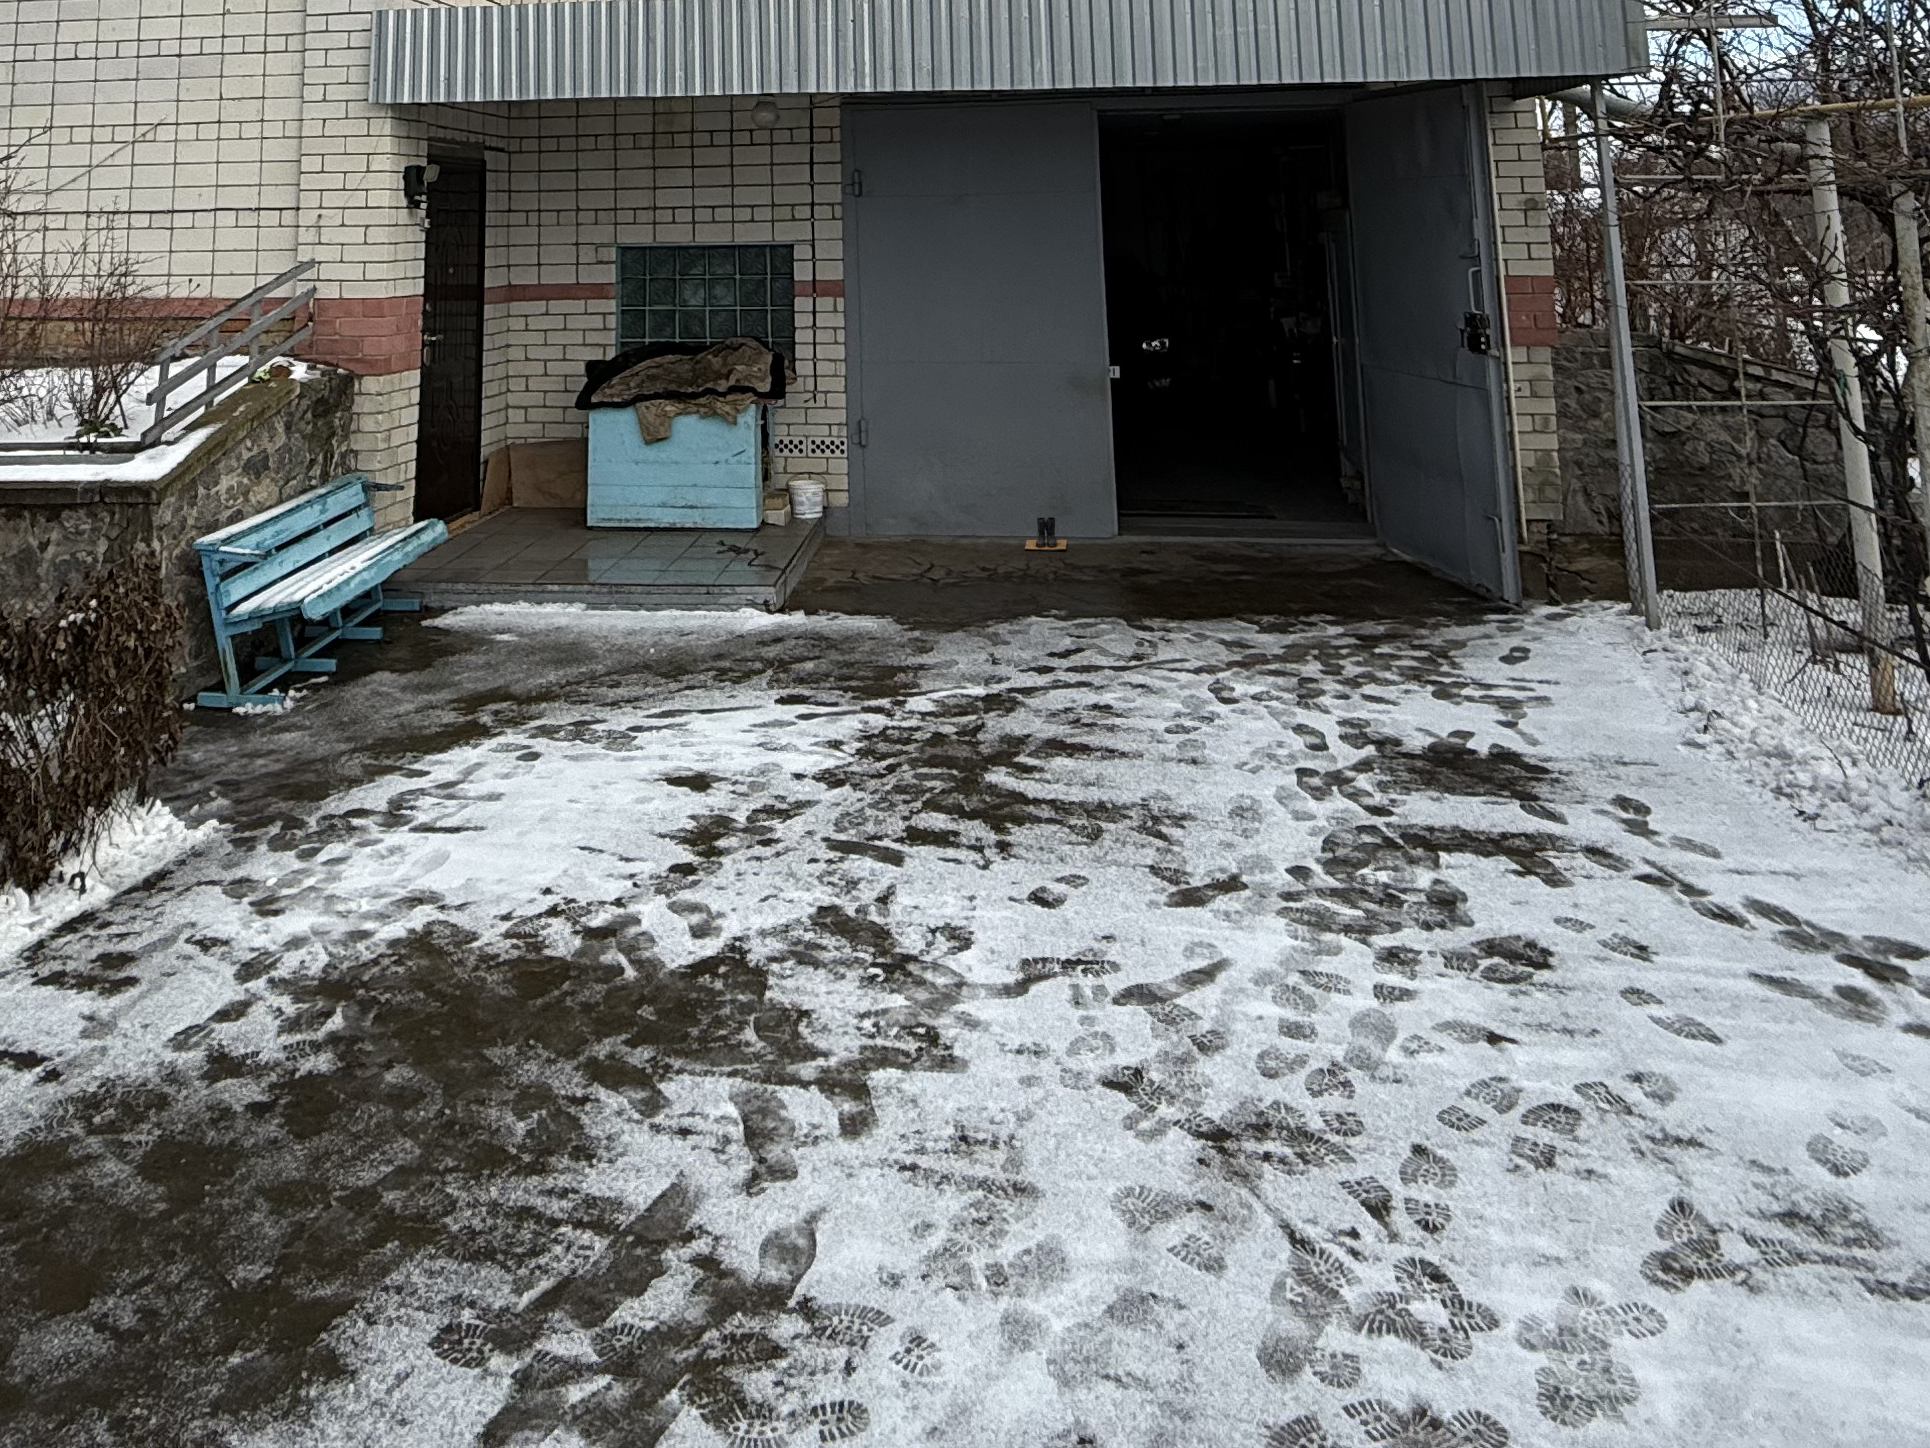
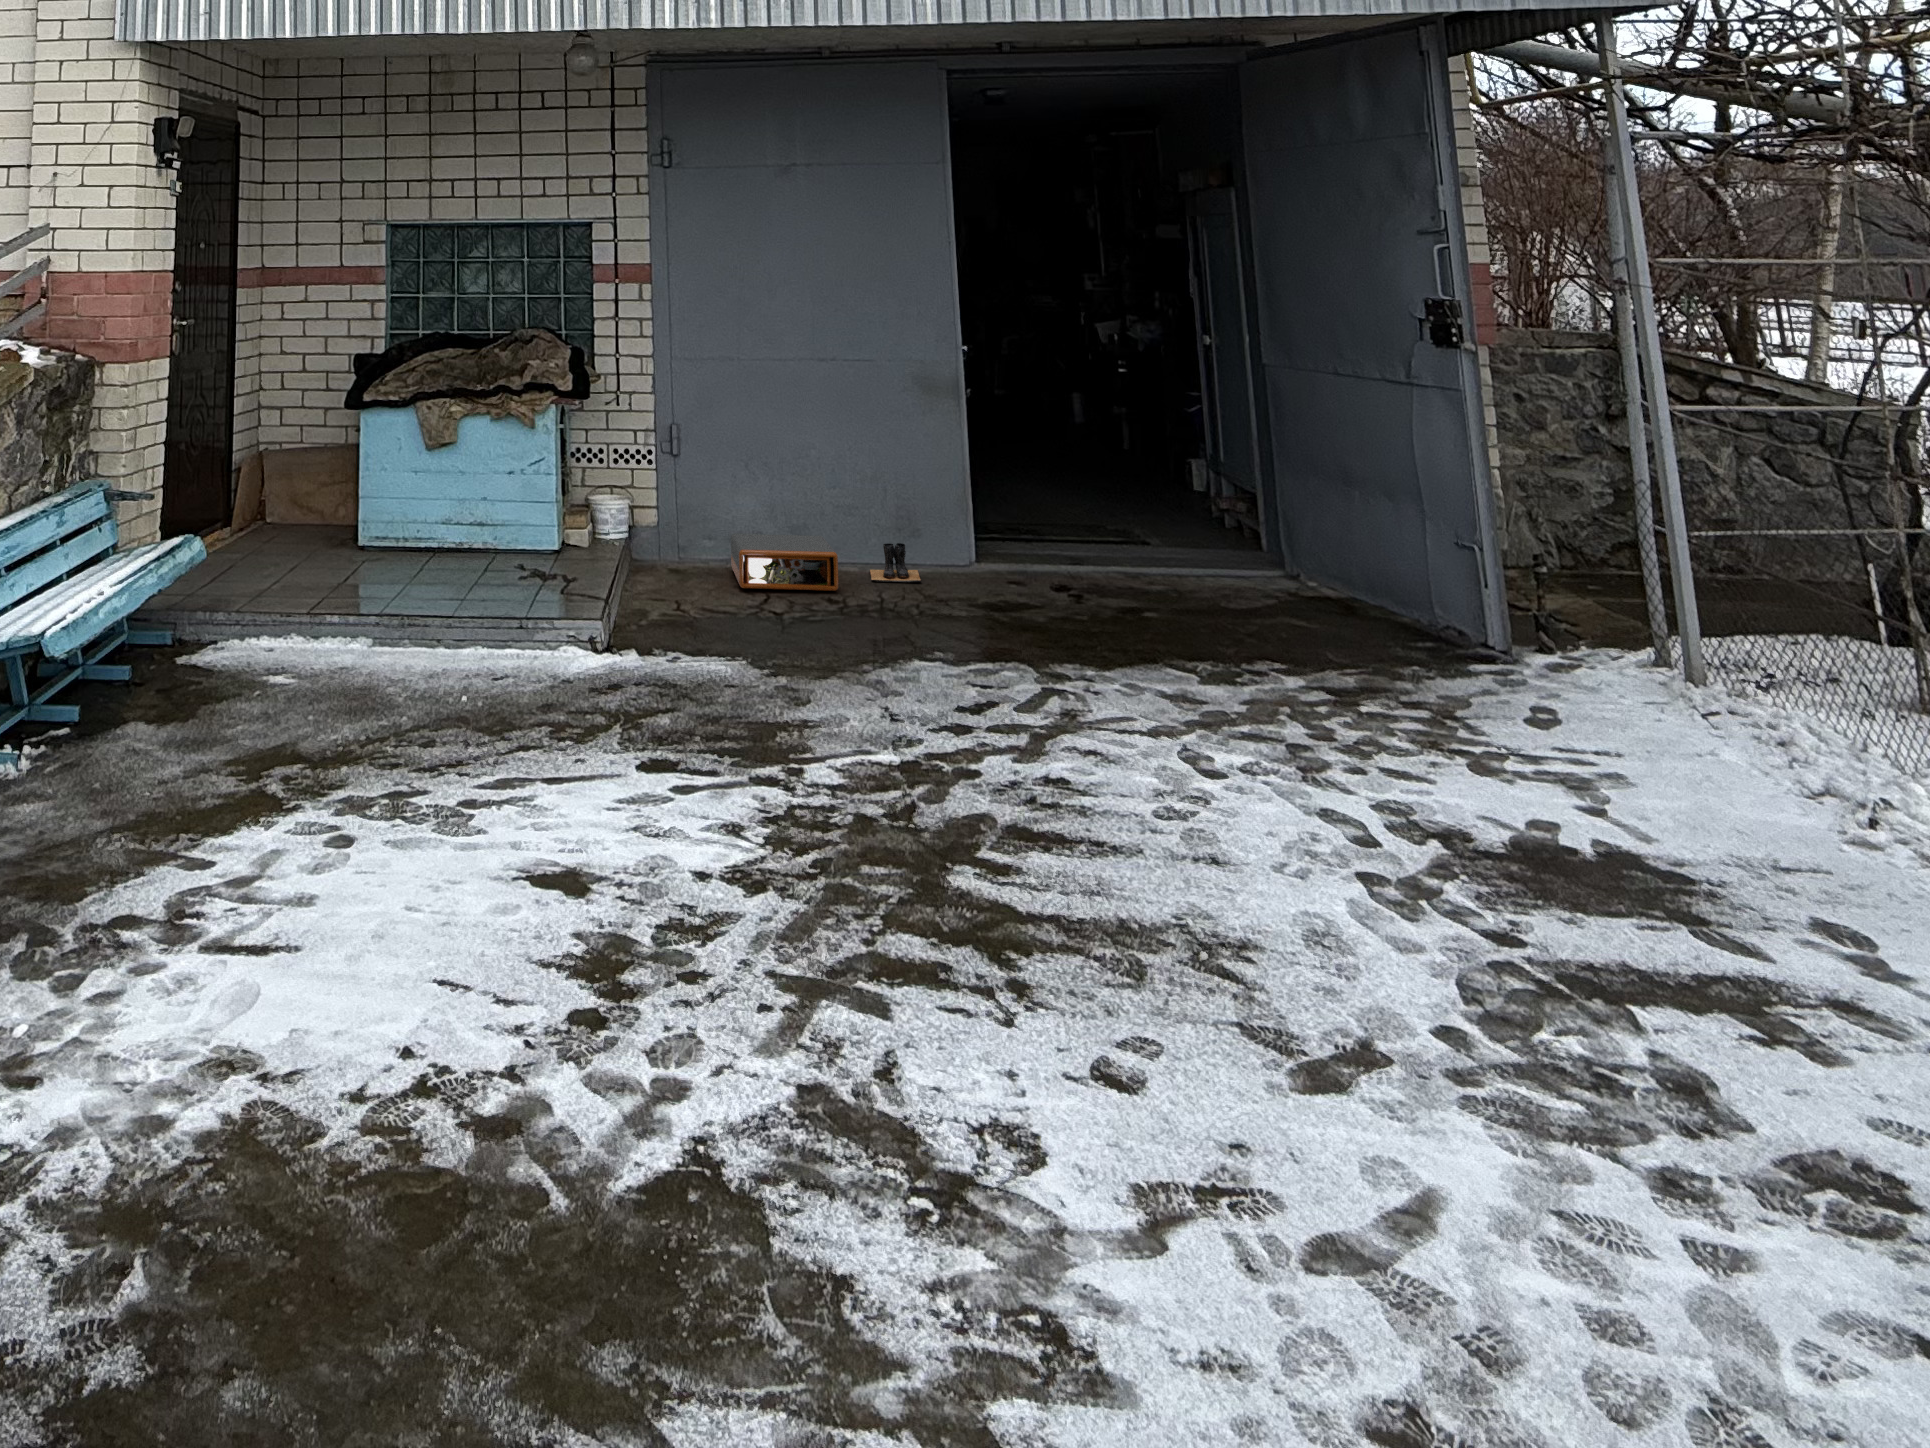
storage box: none [909,510,993,558] -> present [731,534,838,591]

